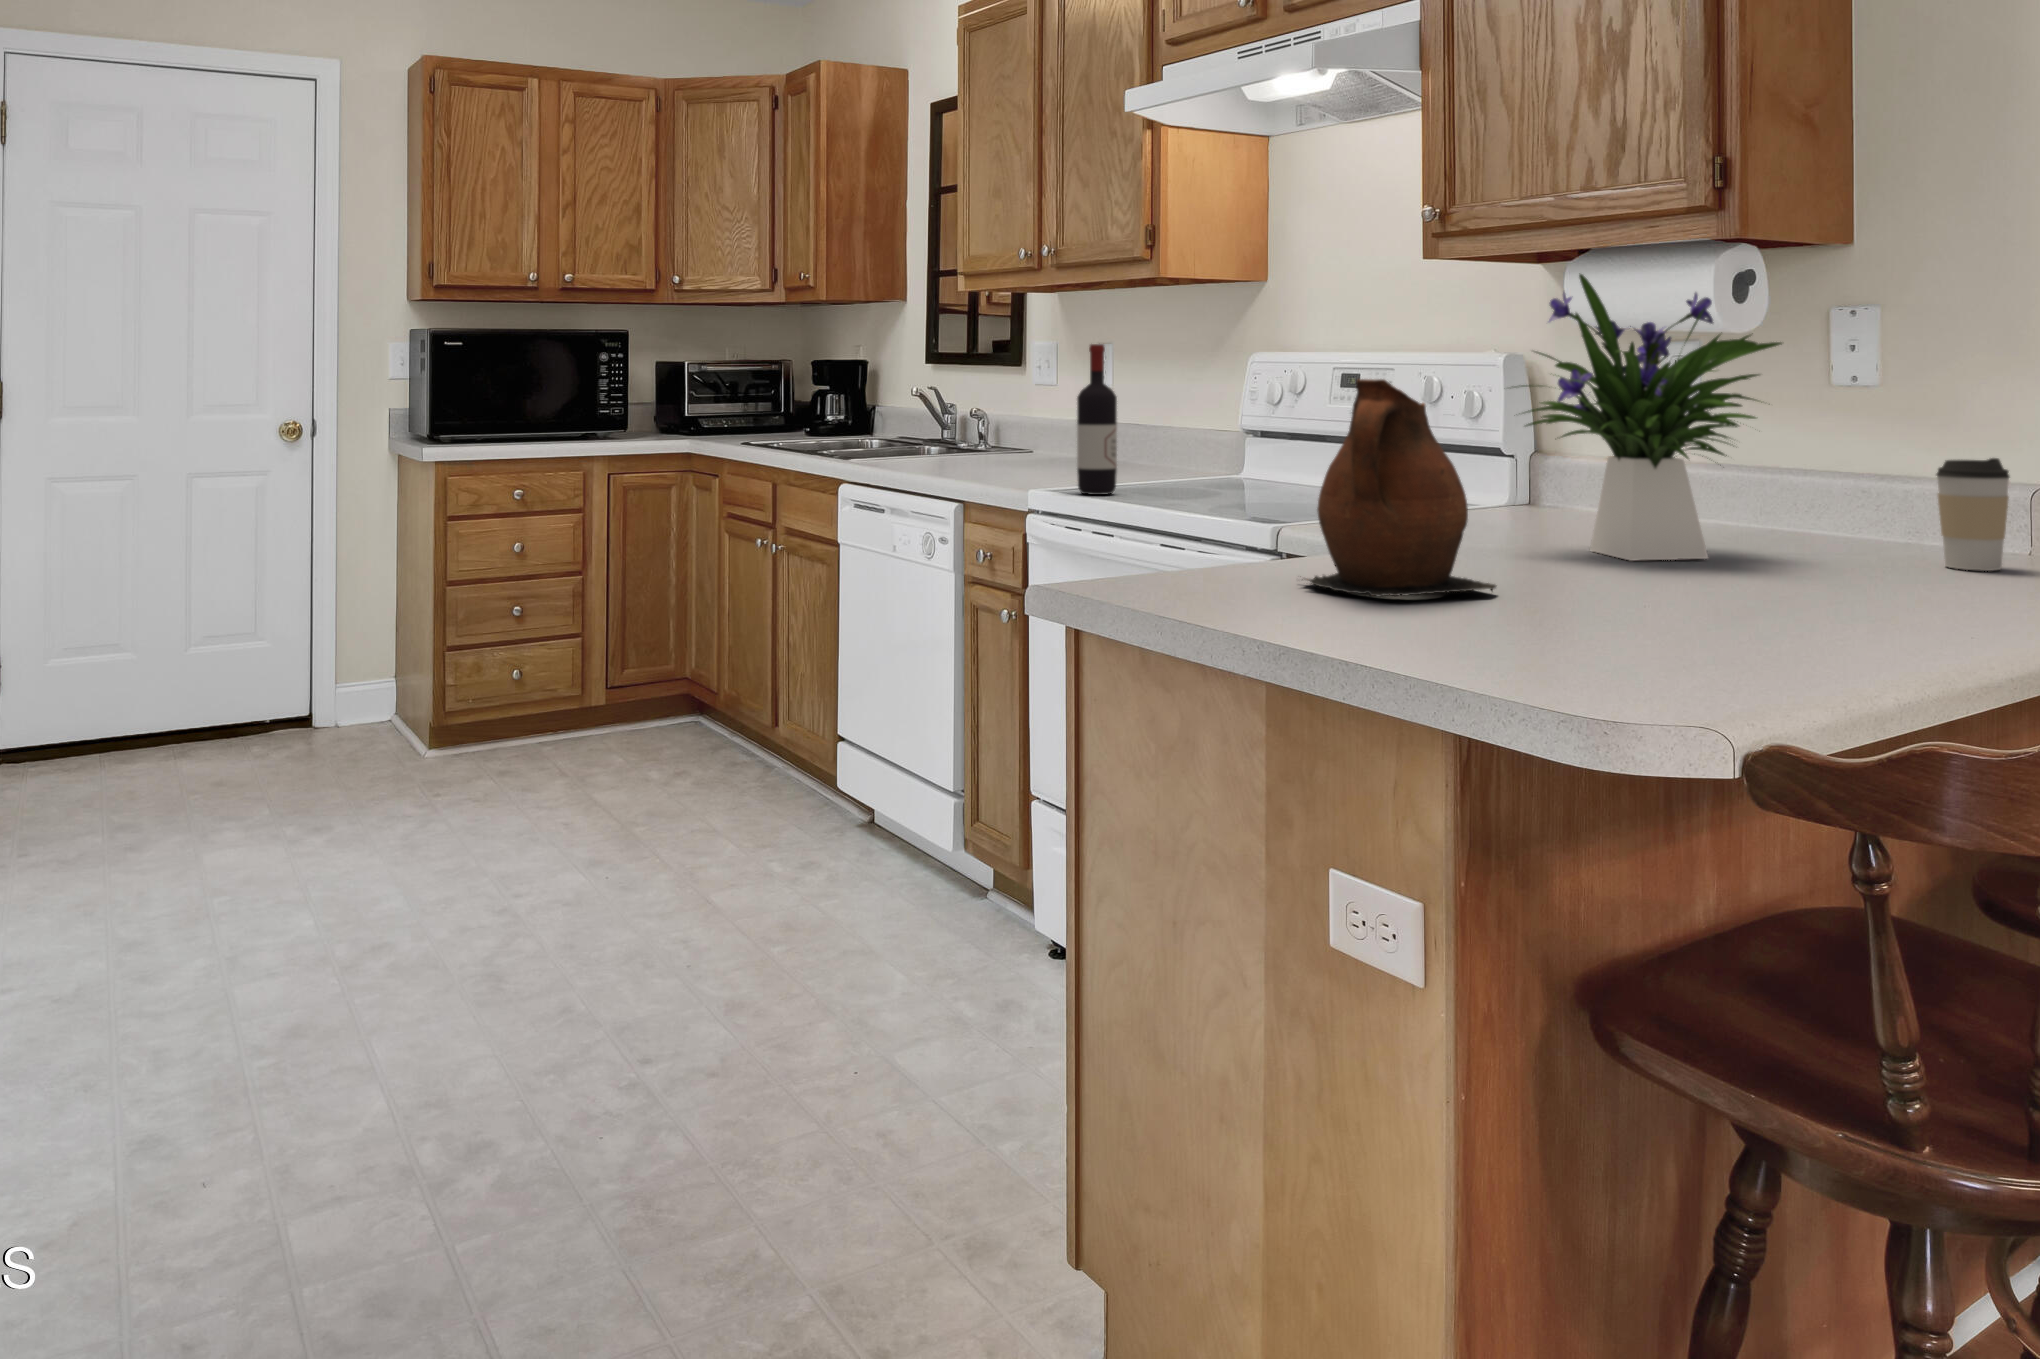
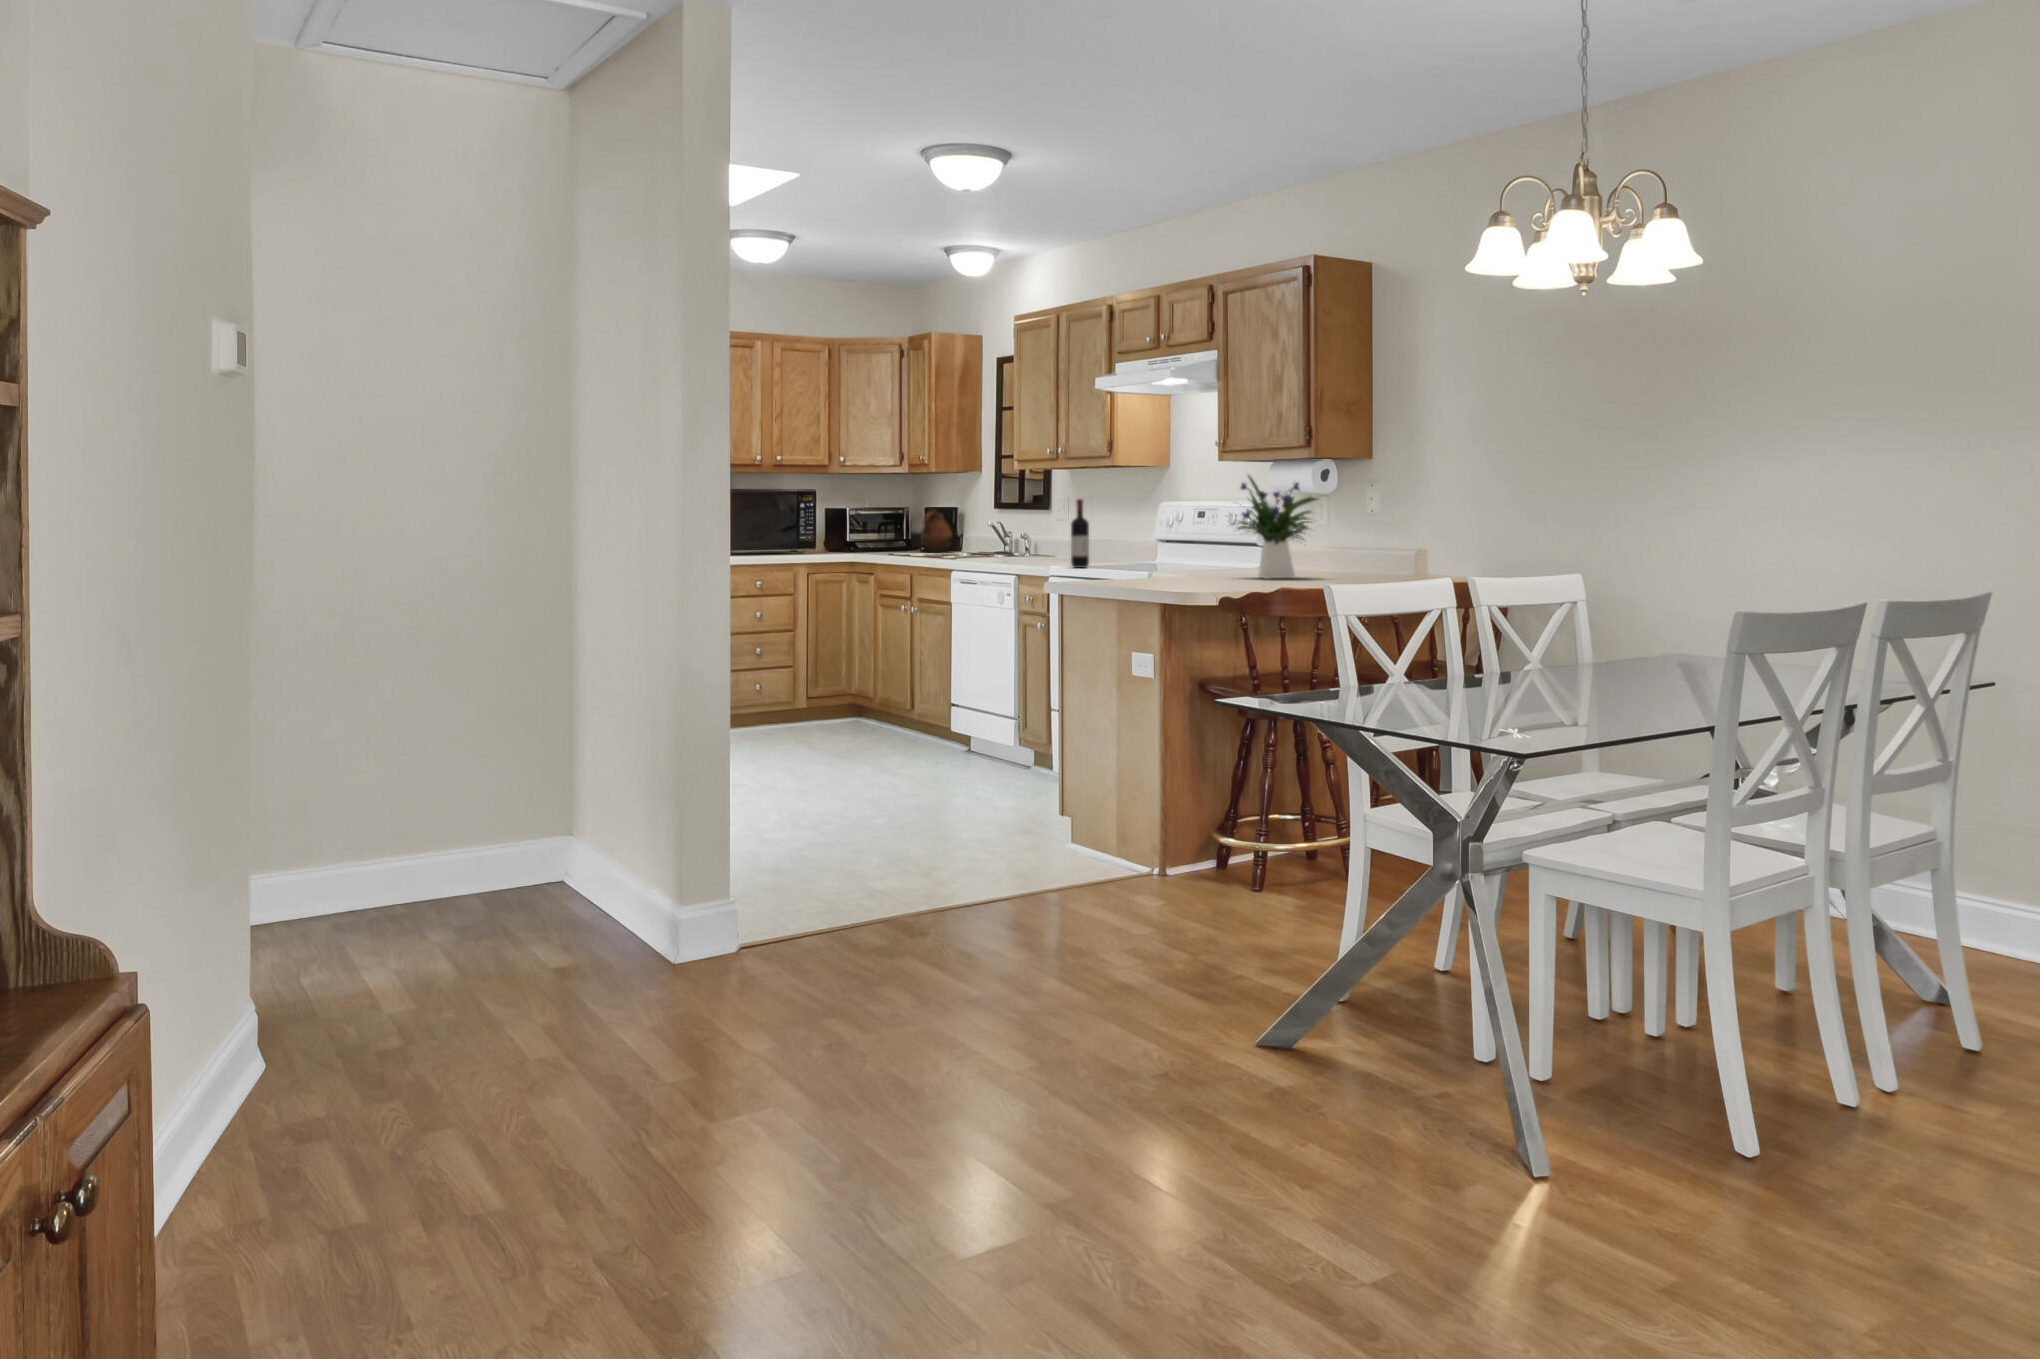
ceramic pitcher: present [1302,379,1496,597] -> present [921,509,952,551]
coffee cup: present [1936,458,2010,571] -> none [1375,540,1398,580]

